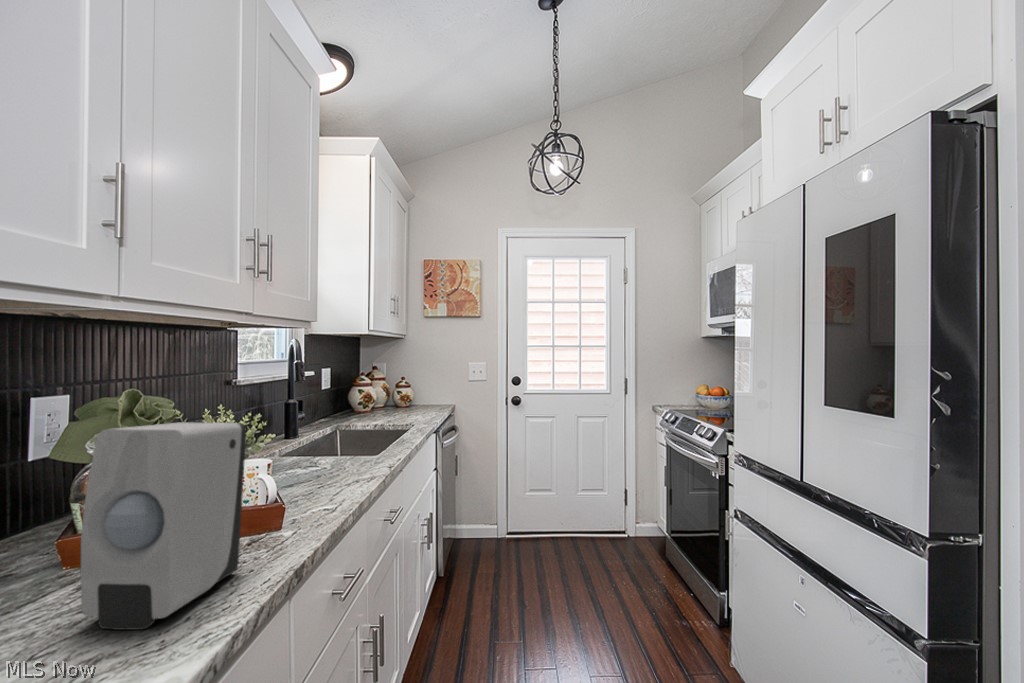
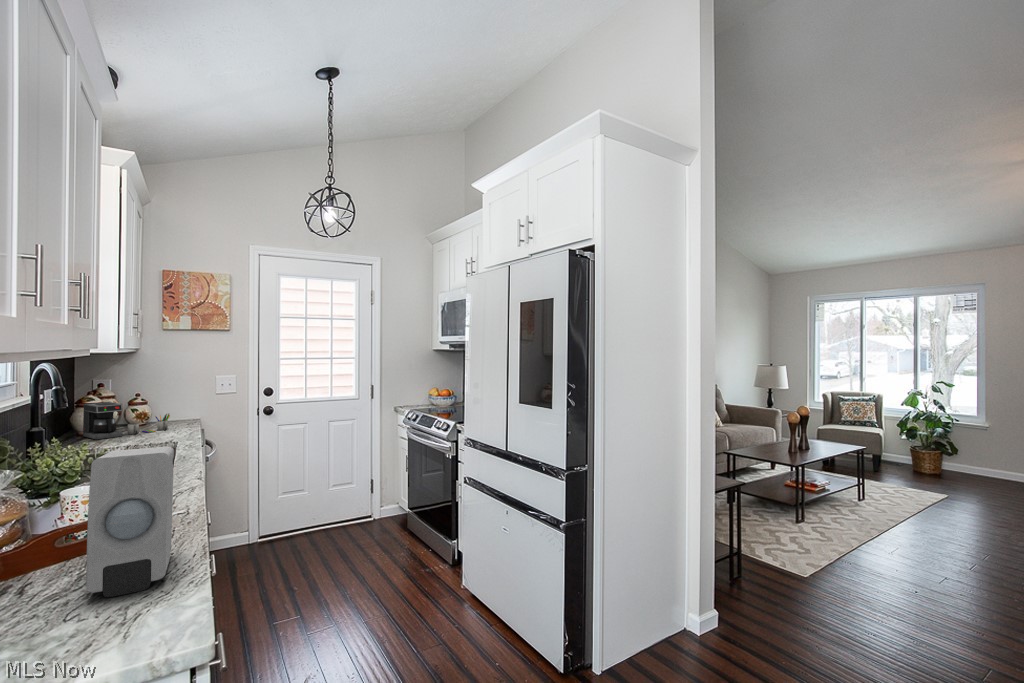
coffee maker: none [357,382,422,416] -> present [83,402,170,440]

